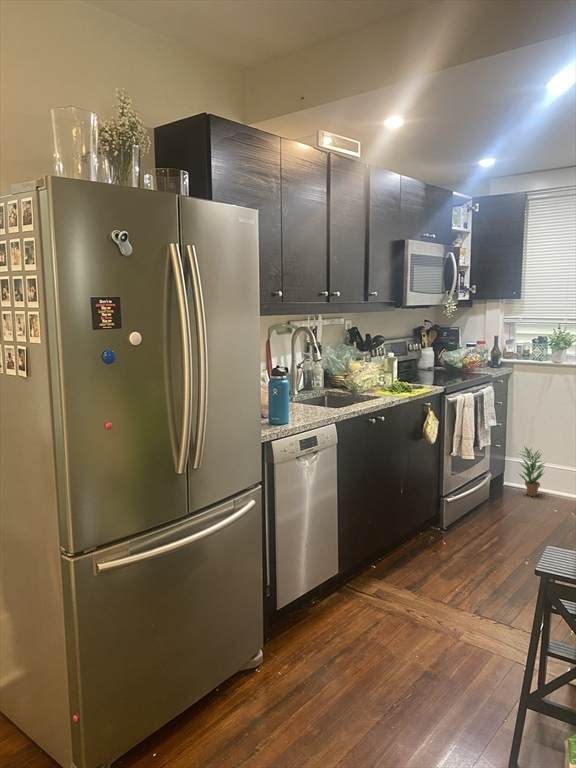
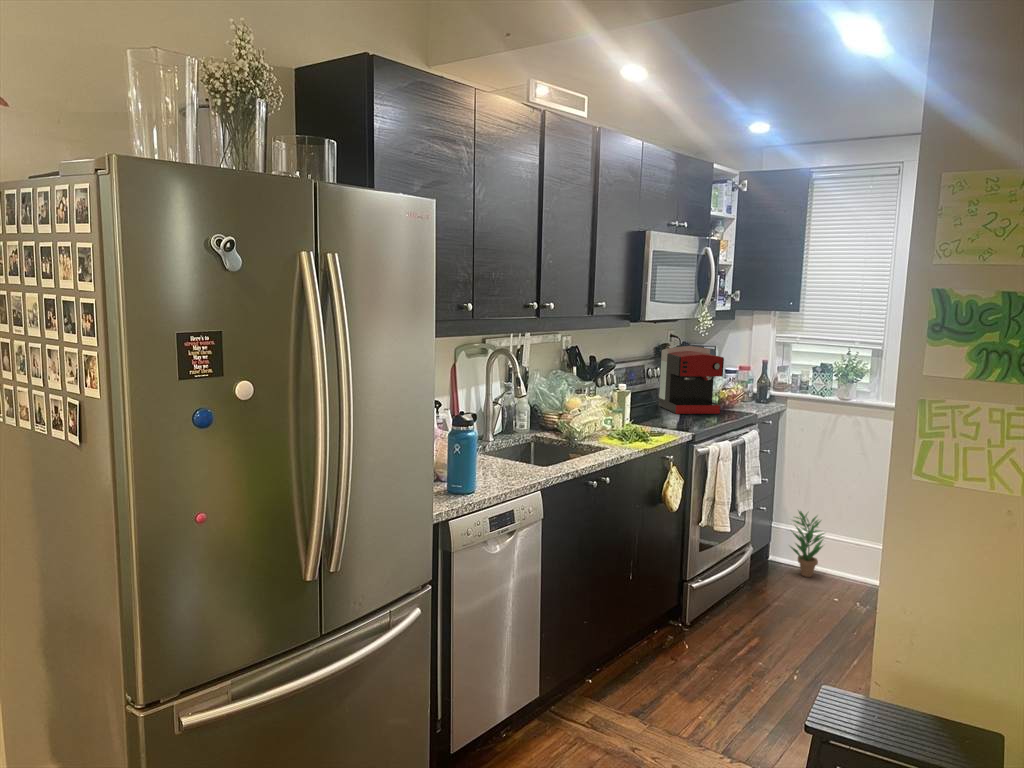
coffee maker: none [418,326,466,376] -> present [659,346,724,414]

